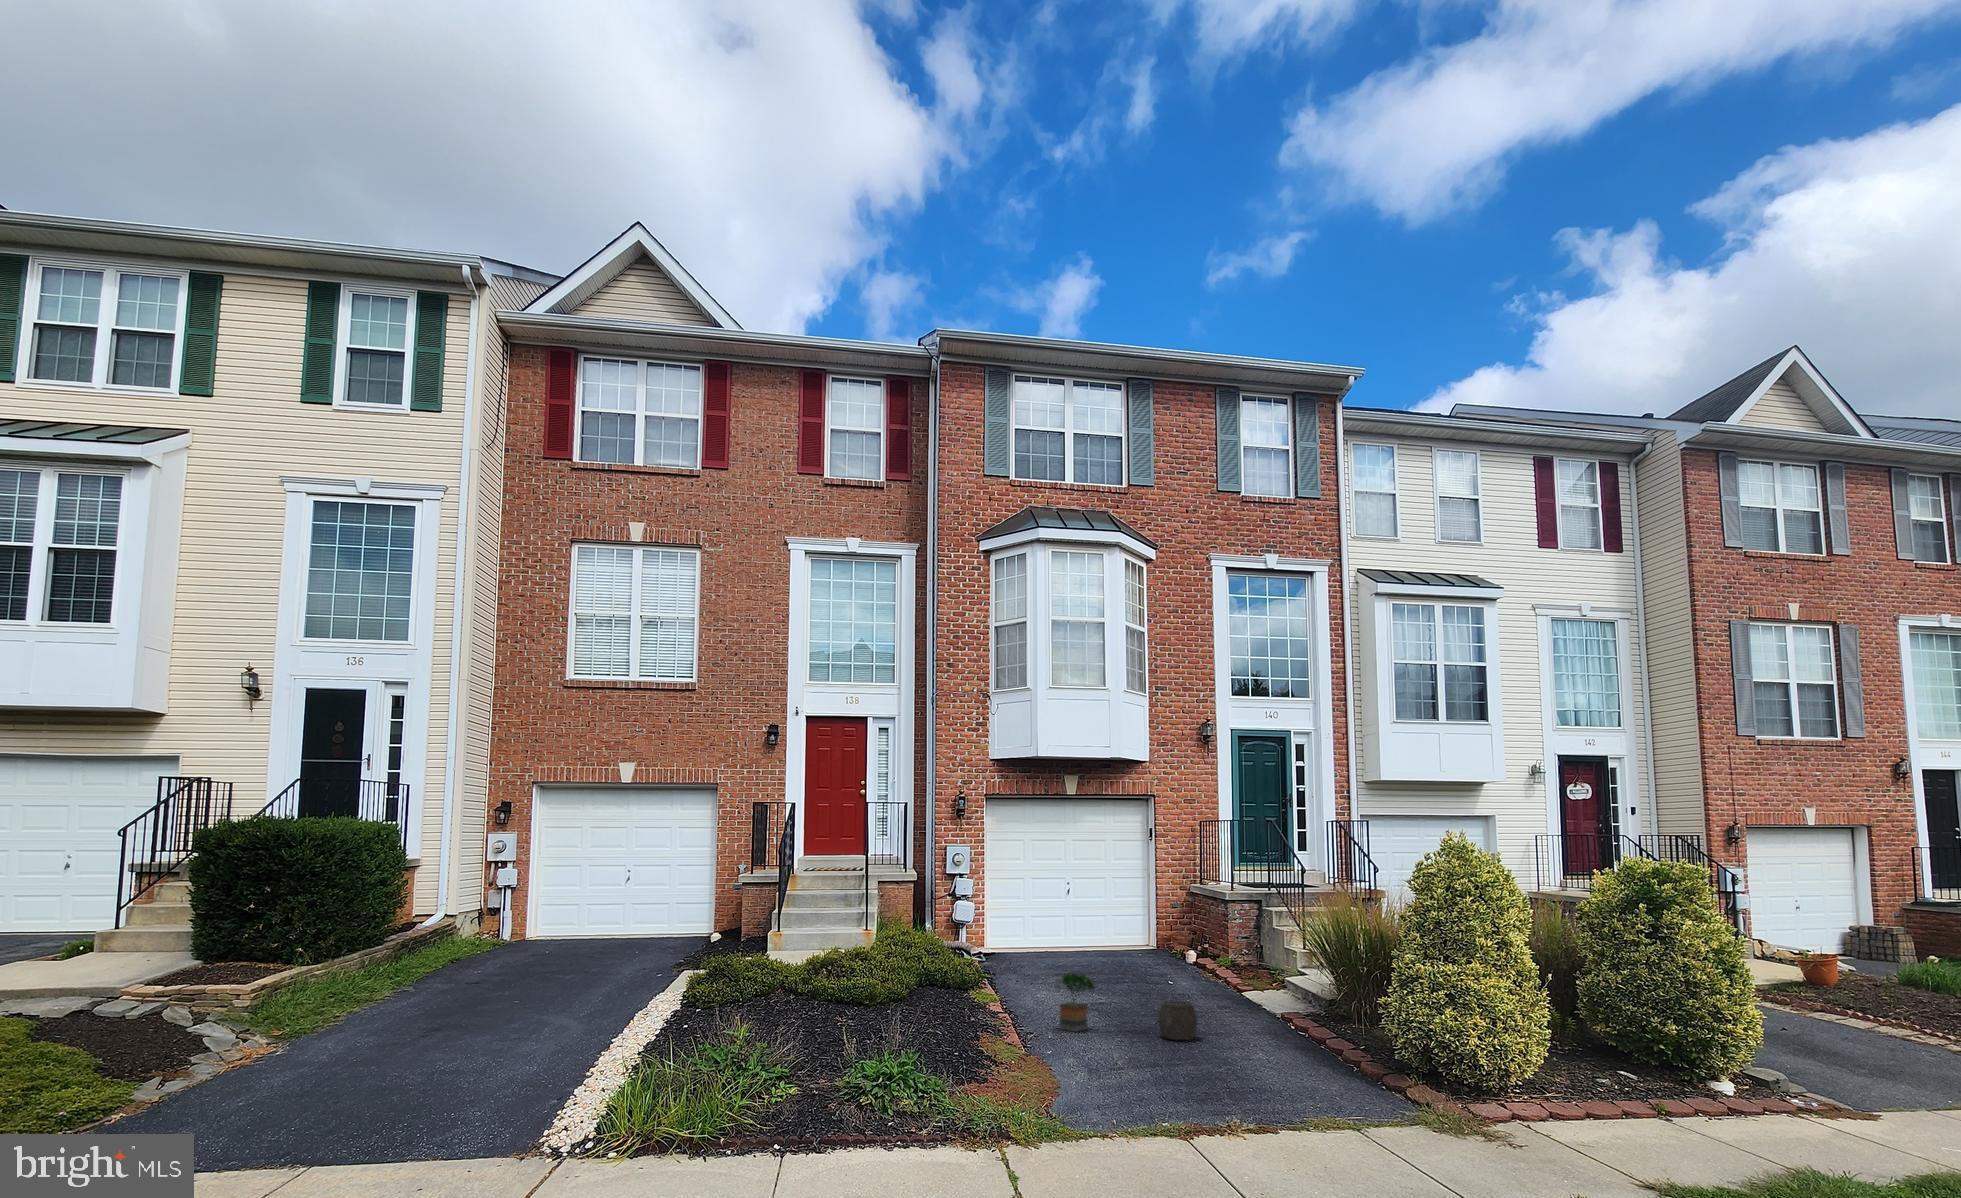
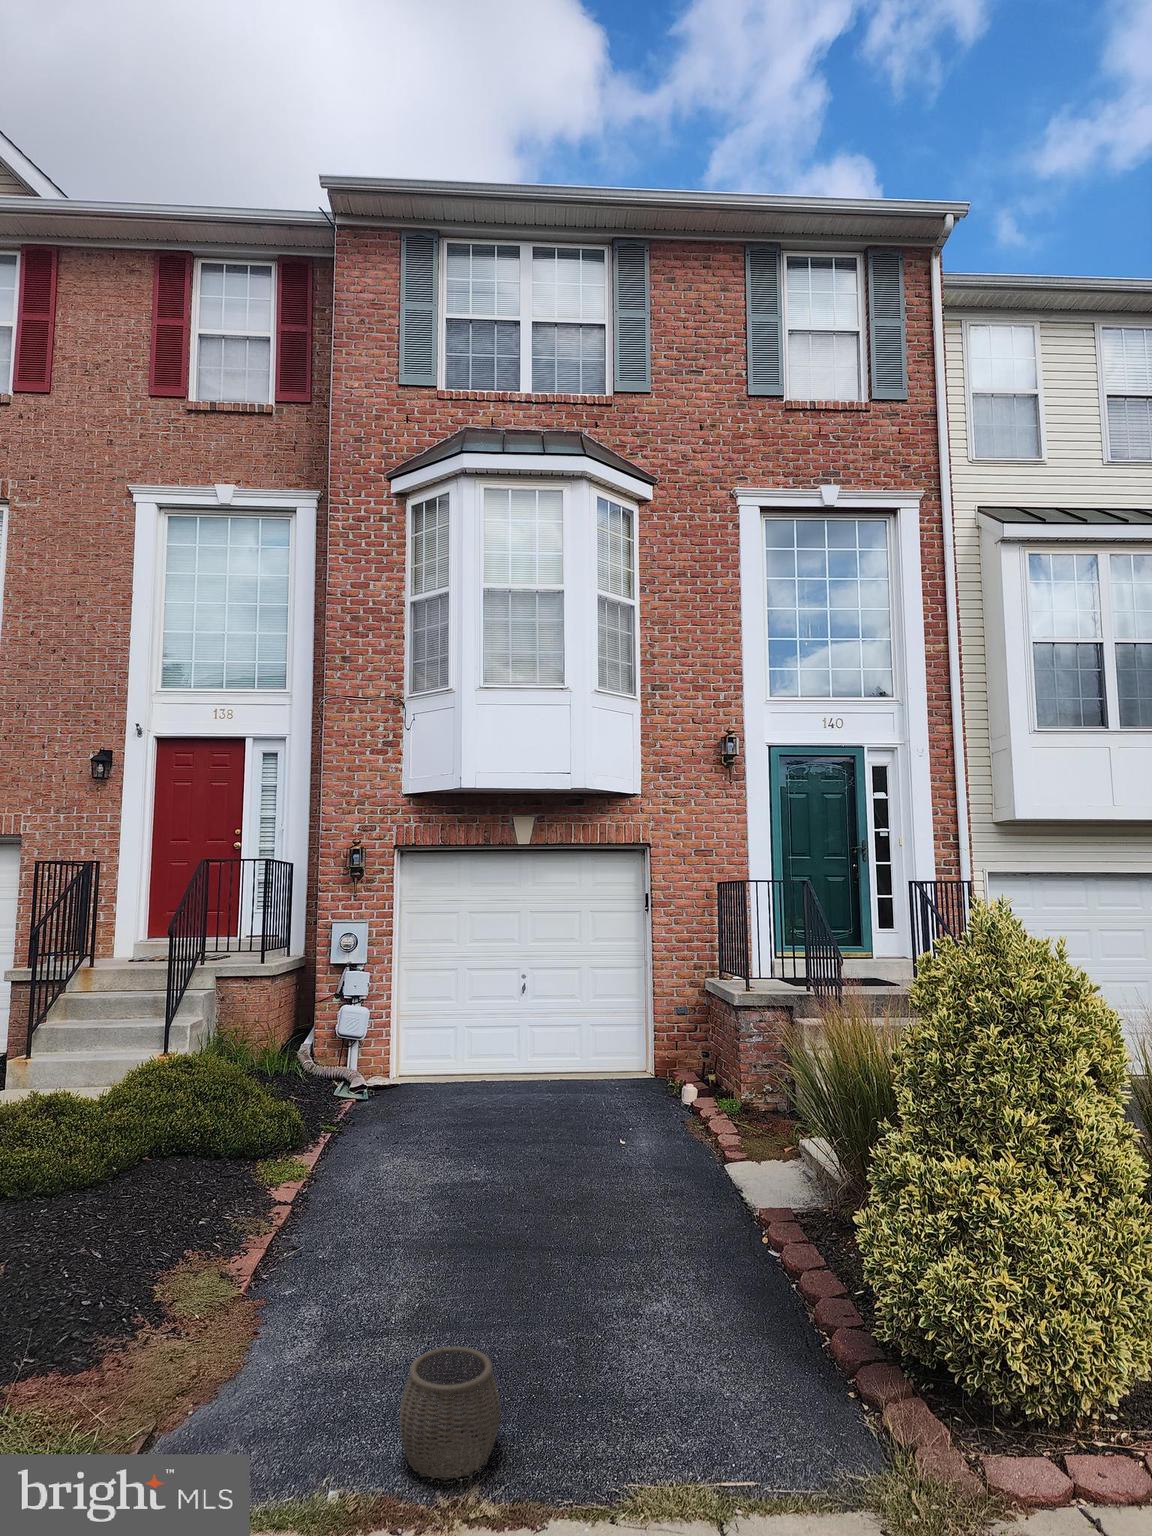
potted tree: present [1055,973,1096,1032] -> none [191,1253,293,1416]

